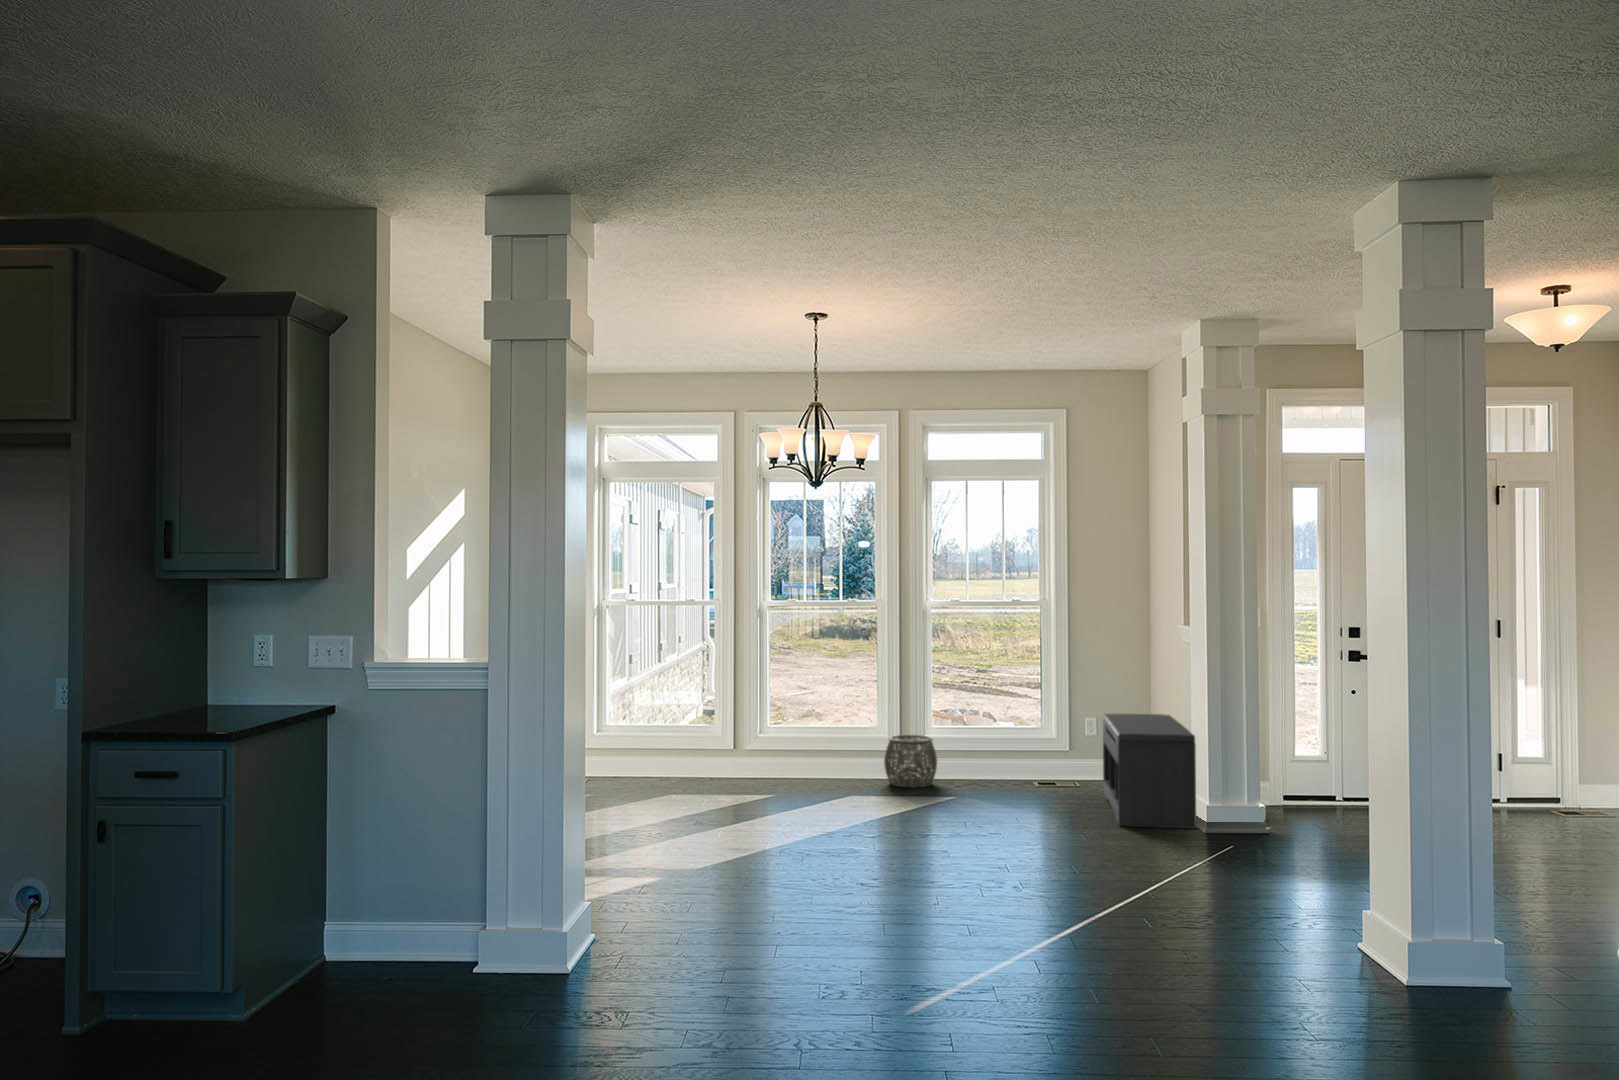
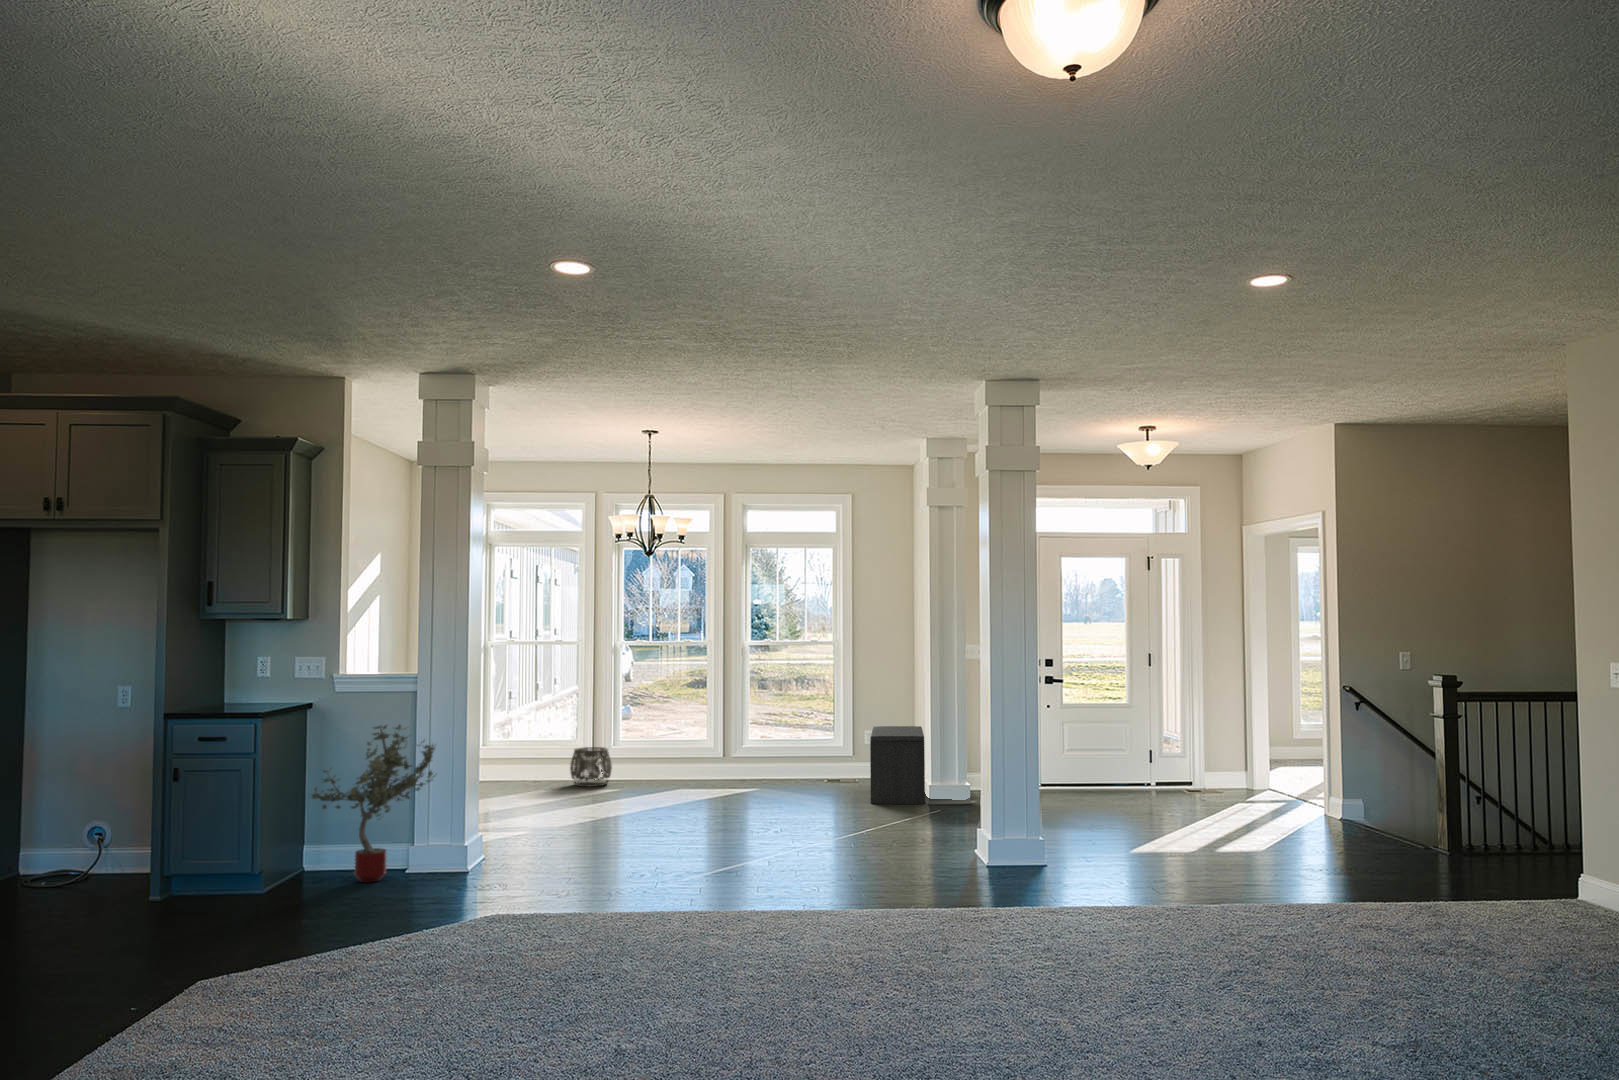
woven basket: present [884,735,937,788] -> present [570,747,612,787]
potted tree: none [319,742,516,997] -> present [311,725,435,882]

